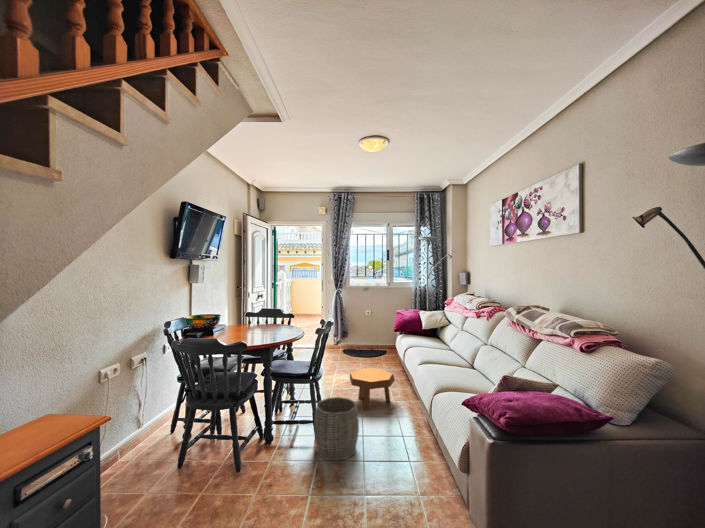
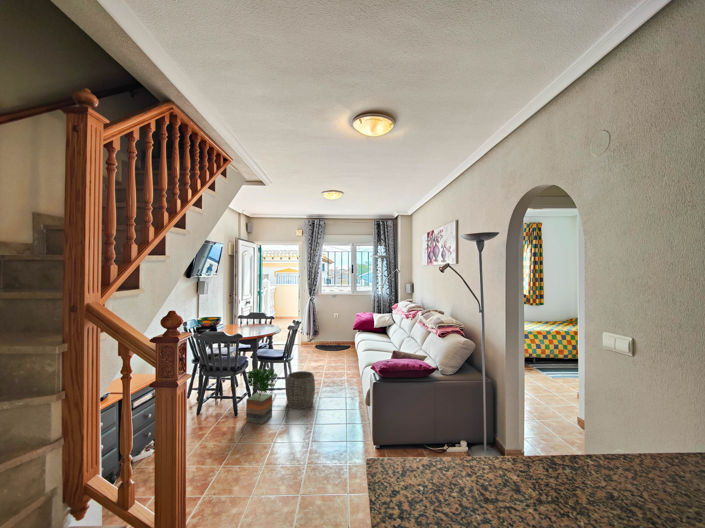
footstool: present [350,368,395,411] -> none [314,356,346,384]
potted tree: none [249,397,304,496] -> present [246,368,278,424]

